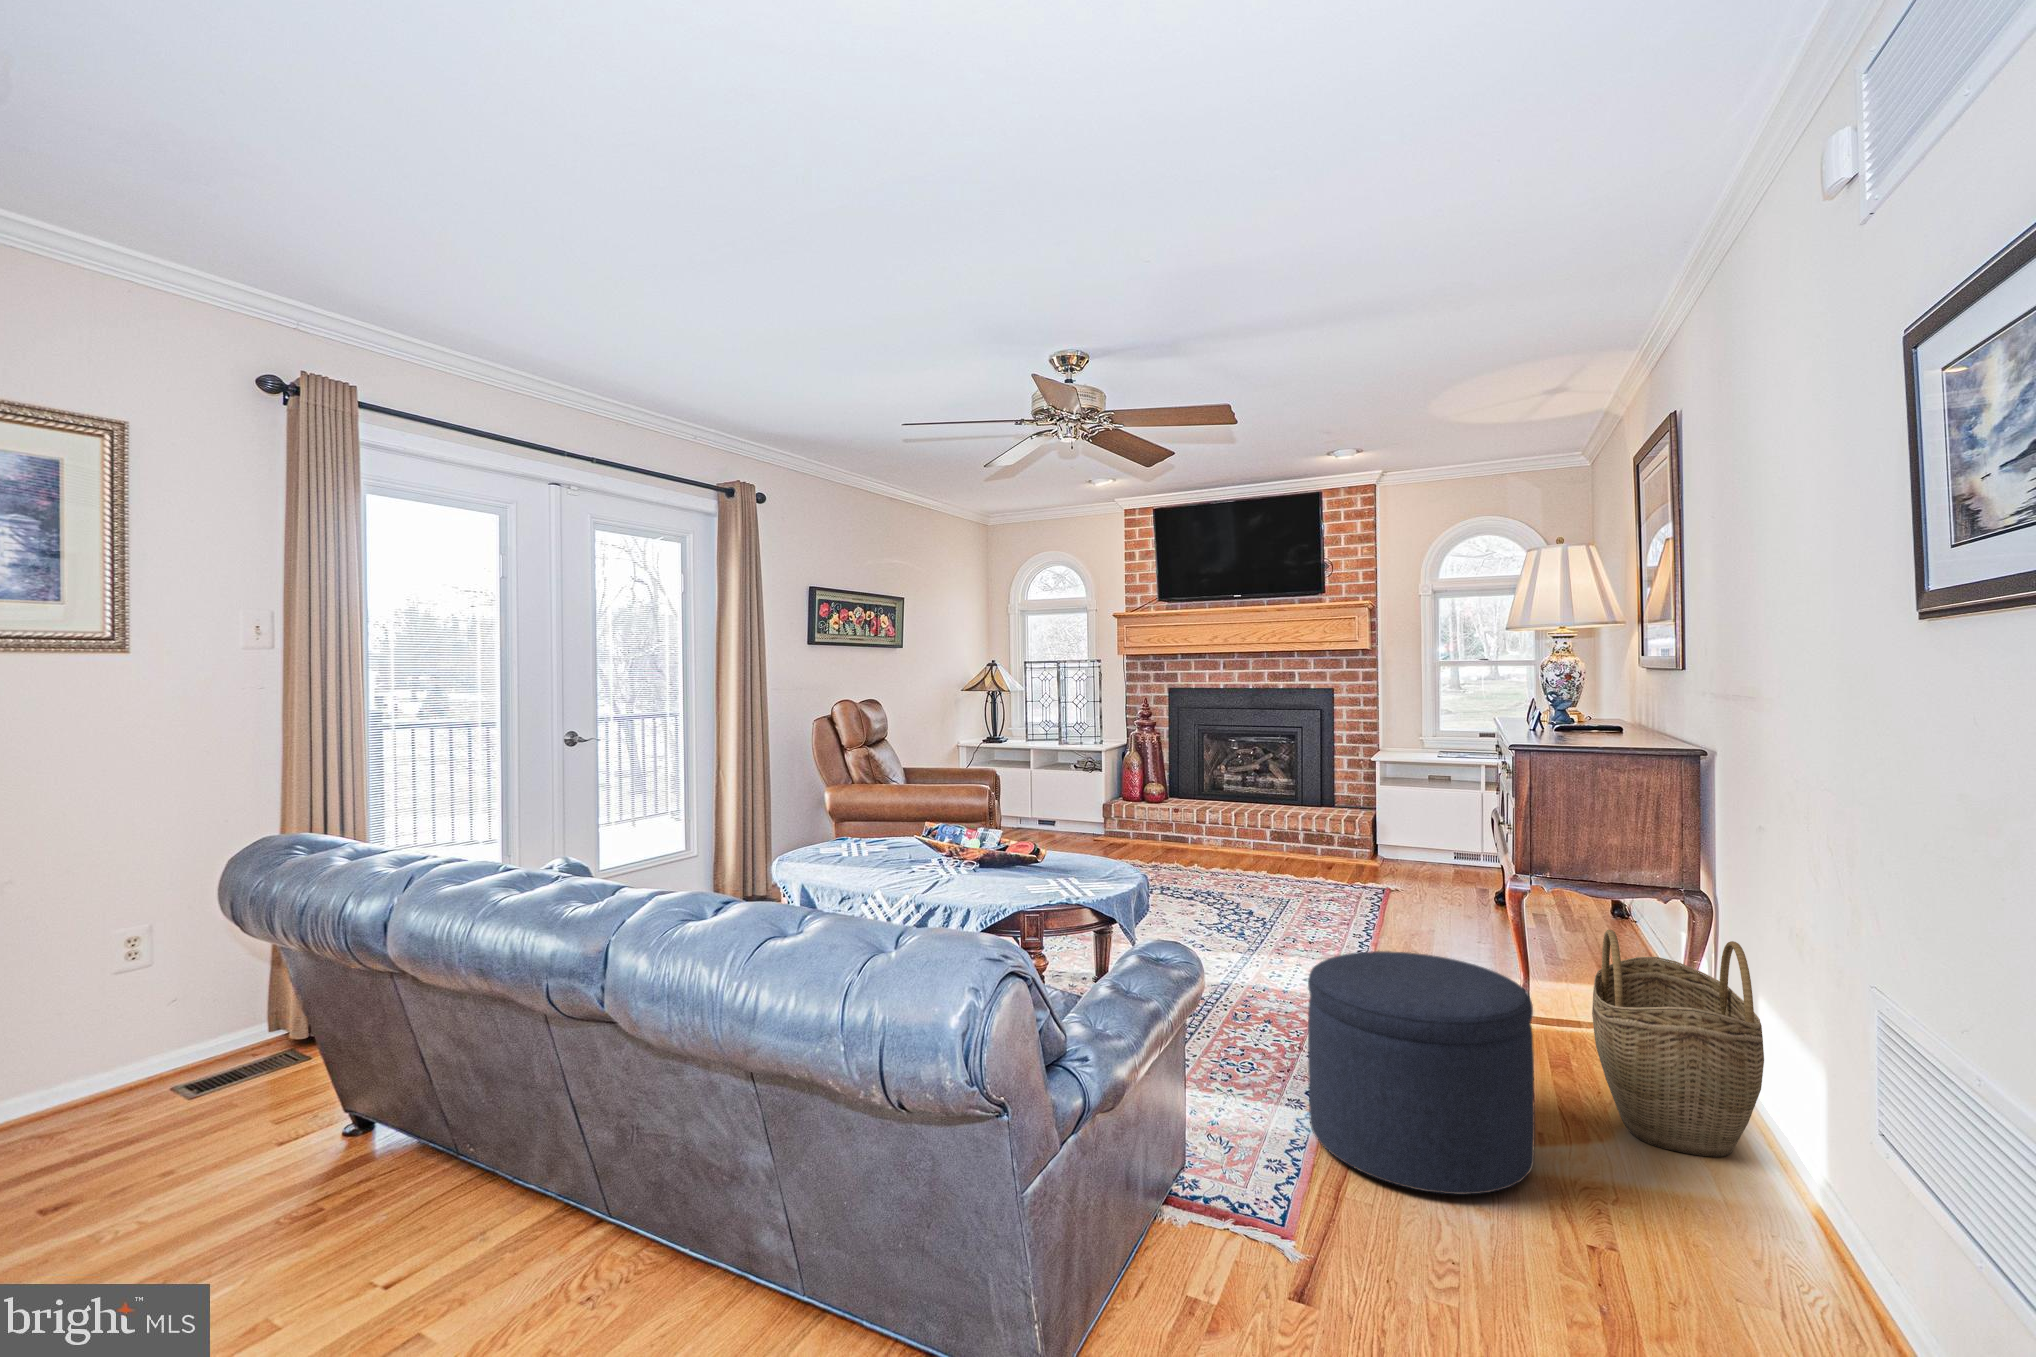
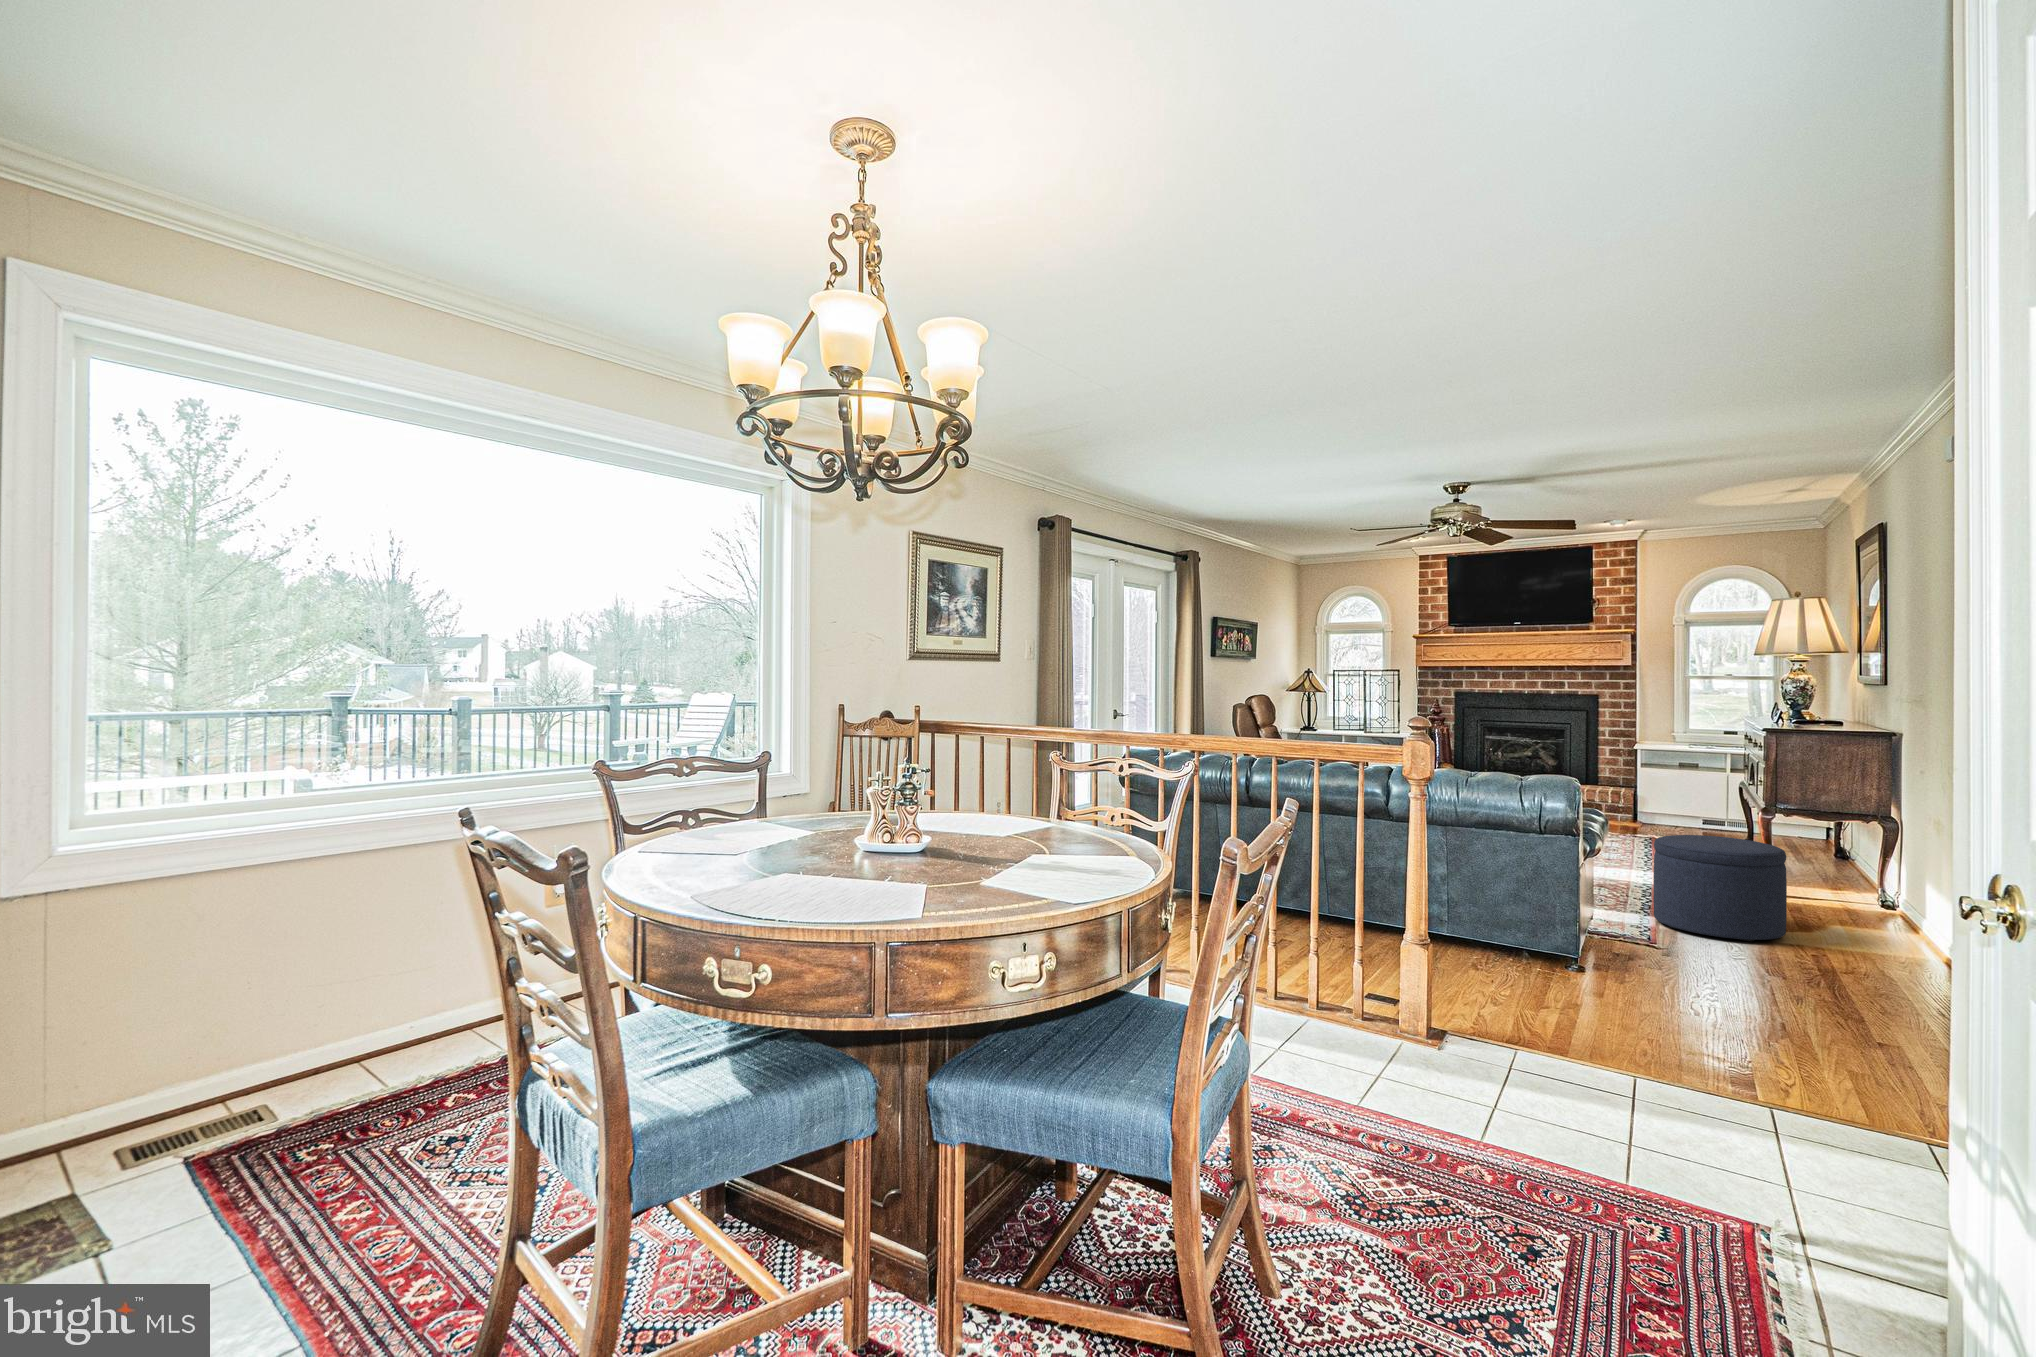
woven basket: present [1592,930,1764,1157] -> none [1819,826,1919,940]

